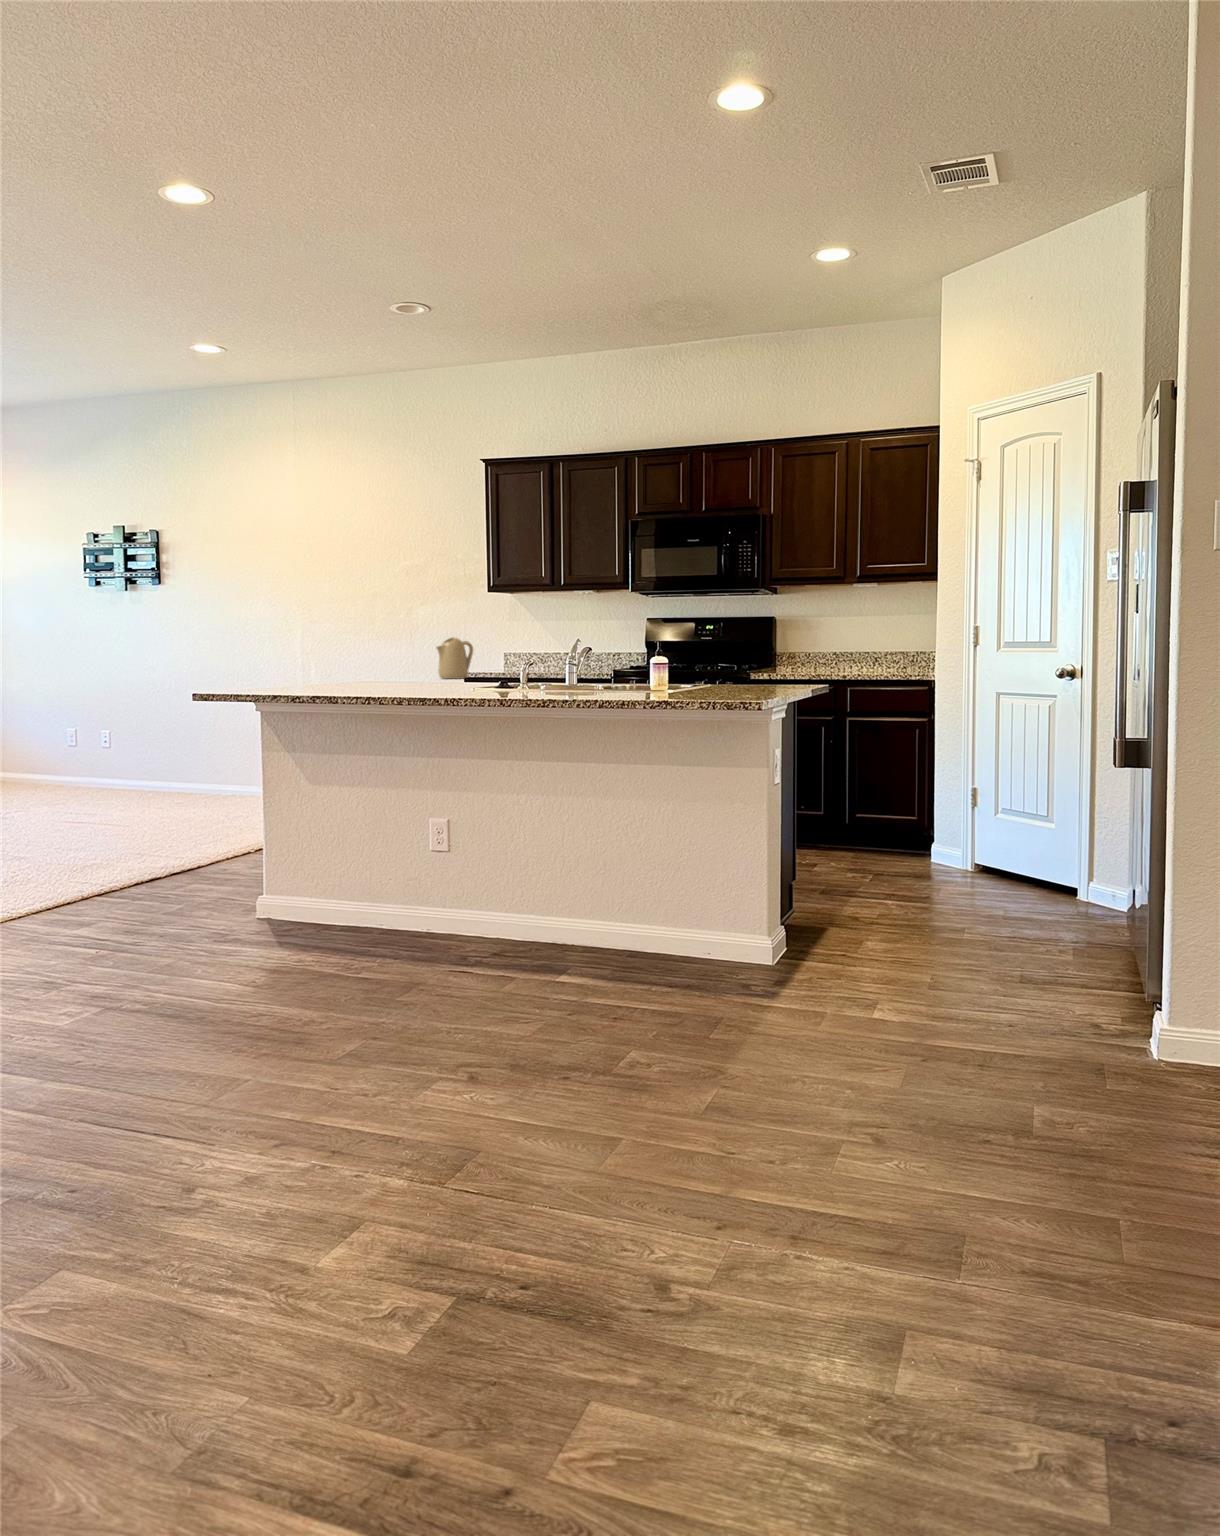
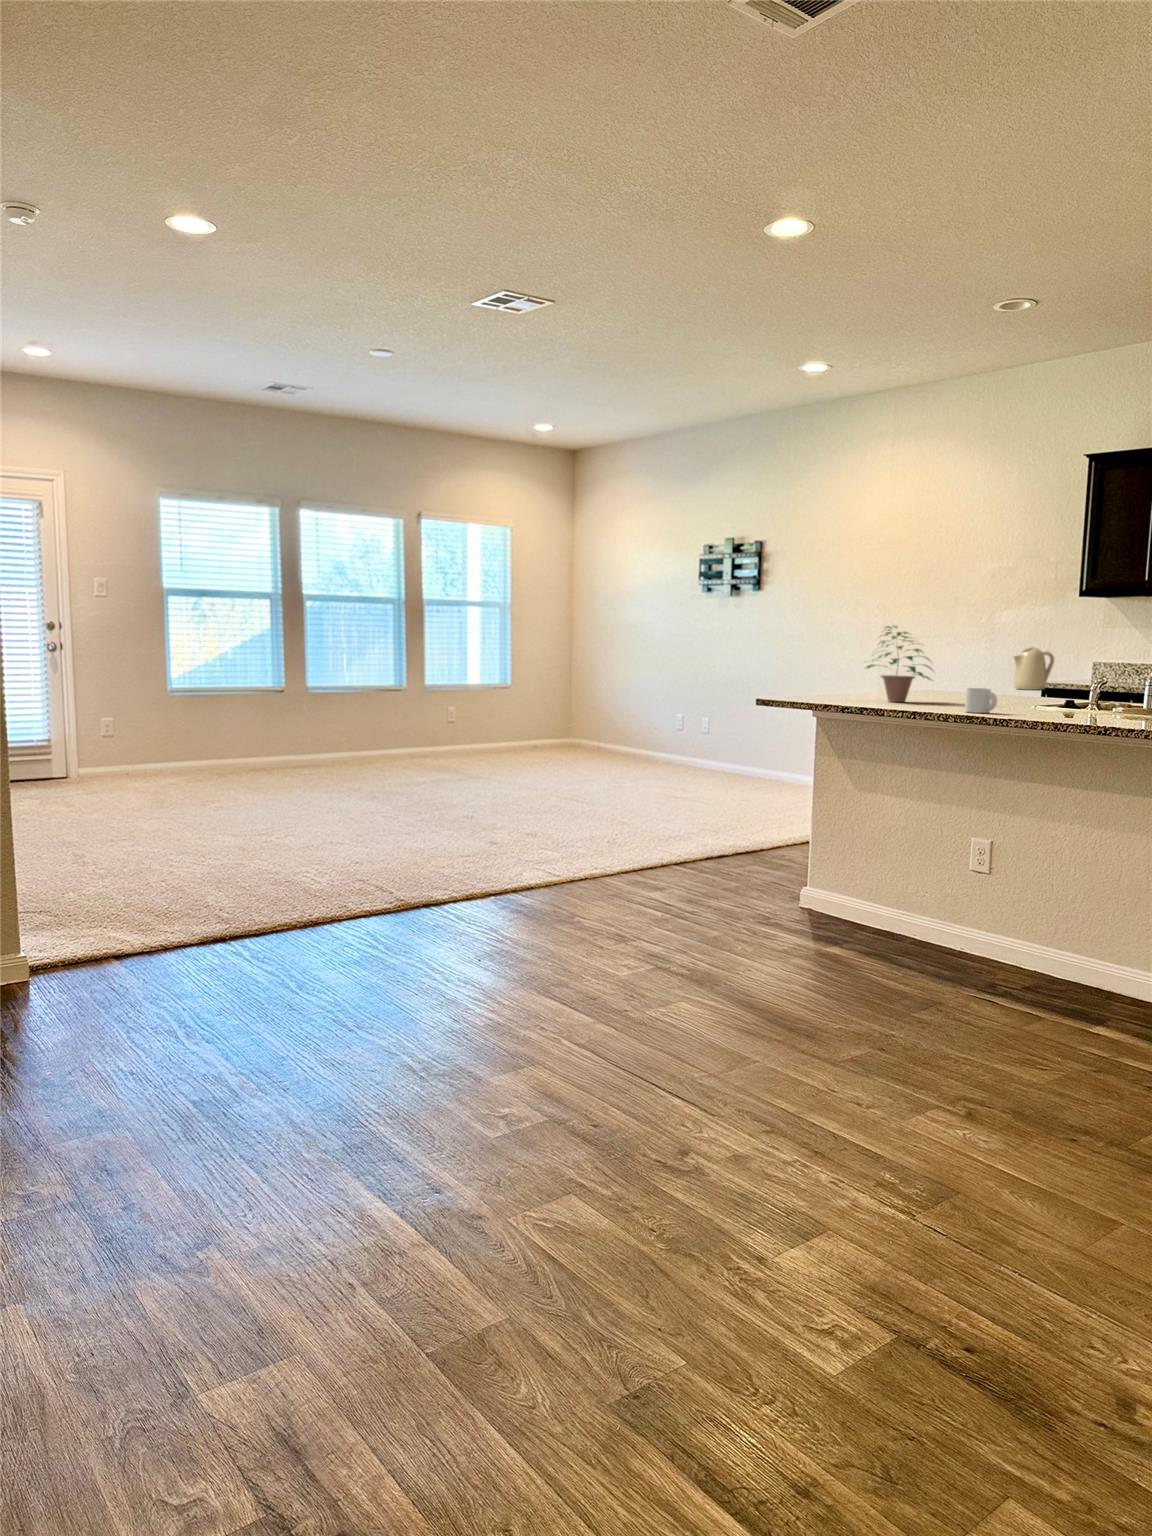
potted plant: none [298,612,375,691] -> present [867,626,931,702]
mug: none [412,671,443,695] -> present [965,688,997,713]

